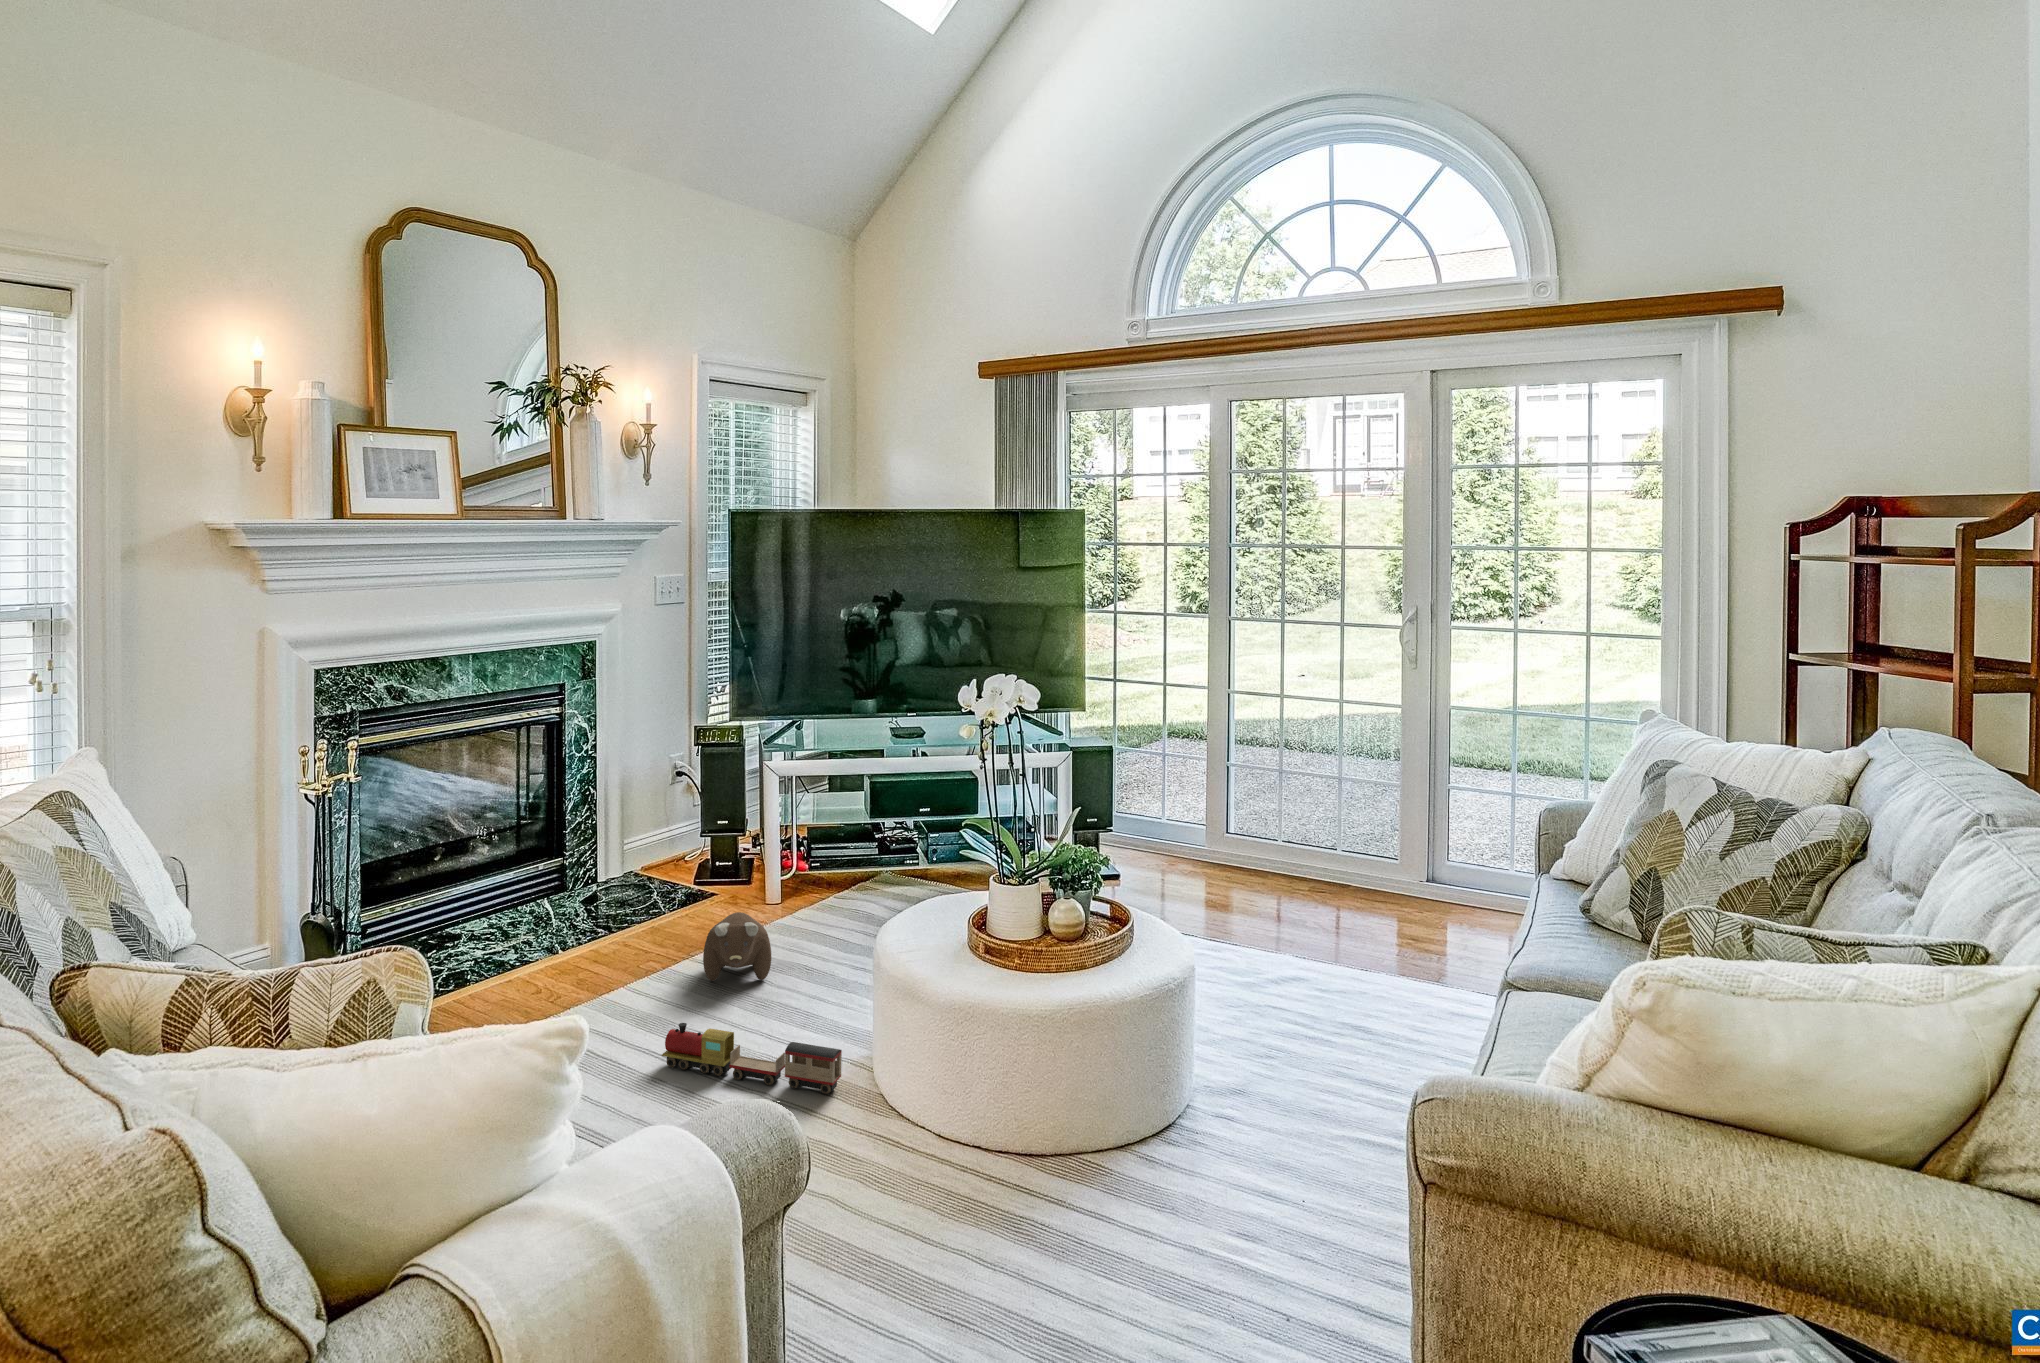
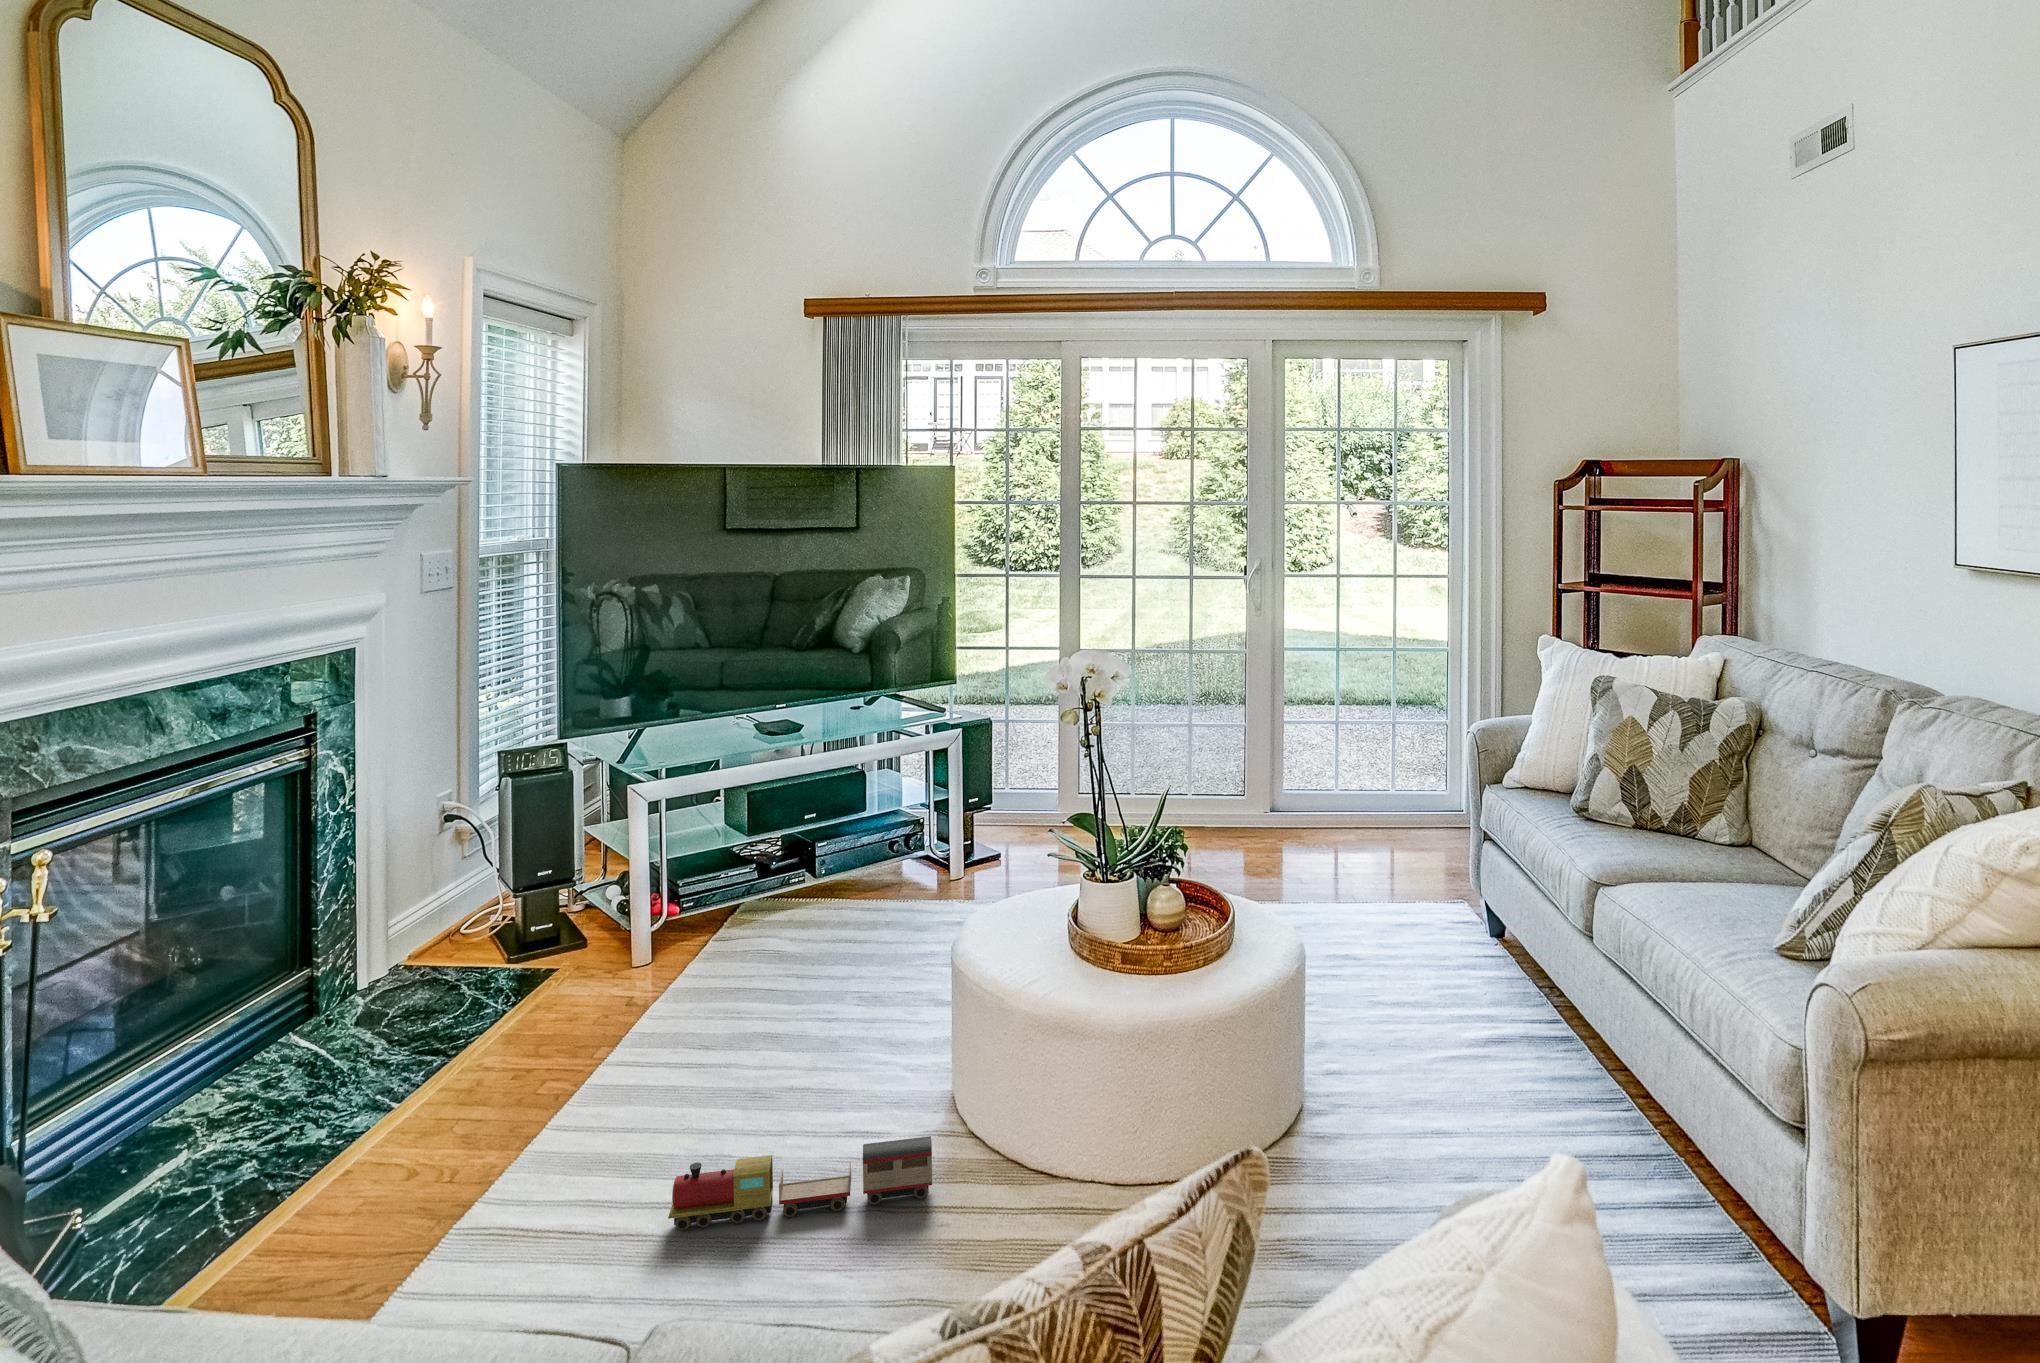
plush toy: present [703,912,771,981] -> none [630,986,724,1086]

